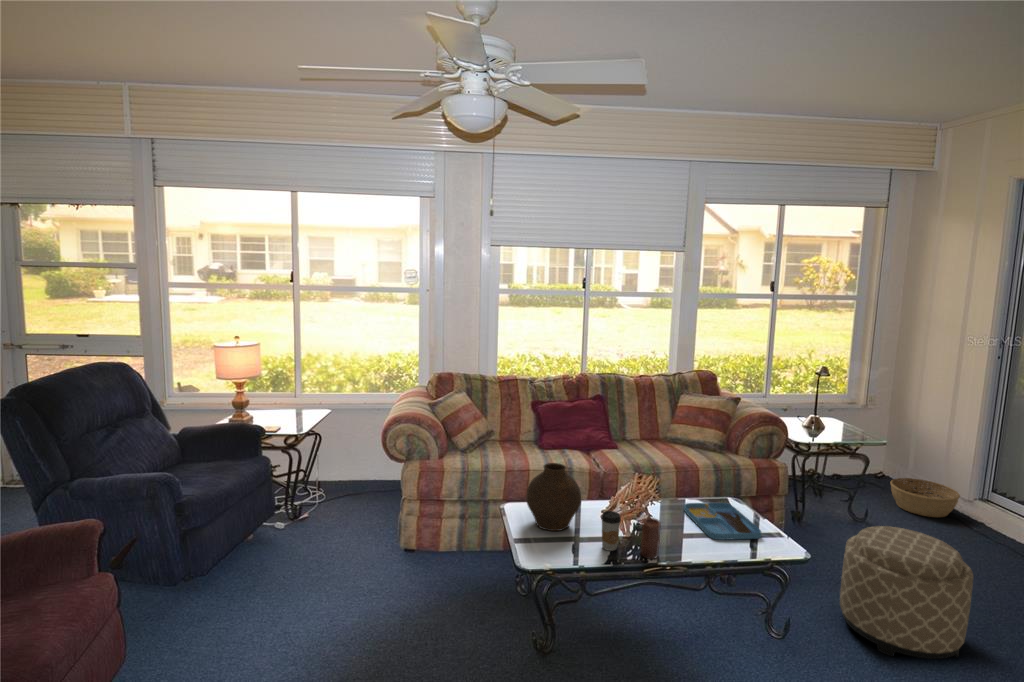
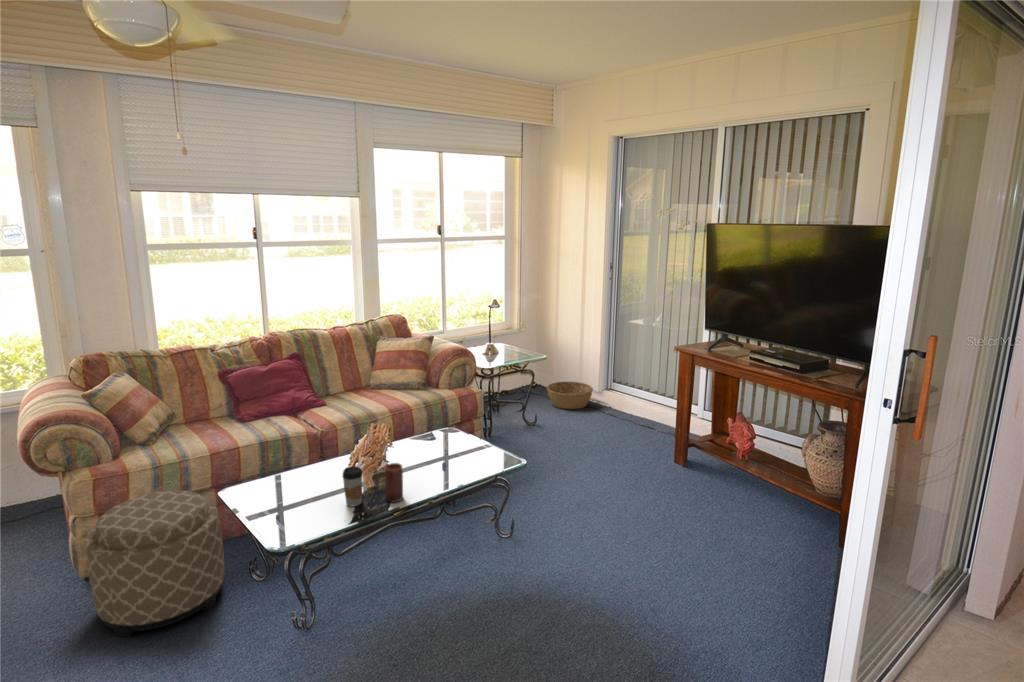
vase: present [526,463,581,531] -> none [250,432,314,505]
tray: present [684,503,761,540] -> none [408,434,481,468]
ottoman: present [840,526,974,659] -> present [85,490,225,637]

